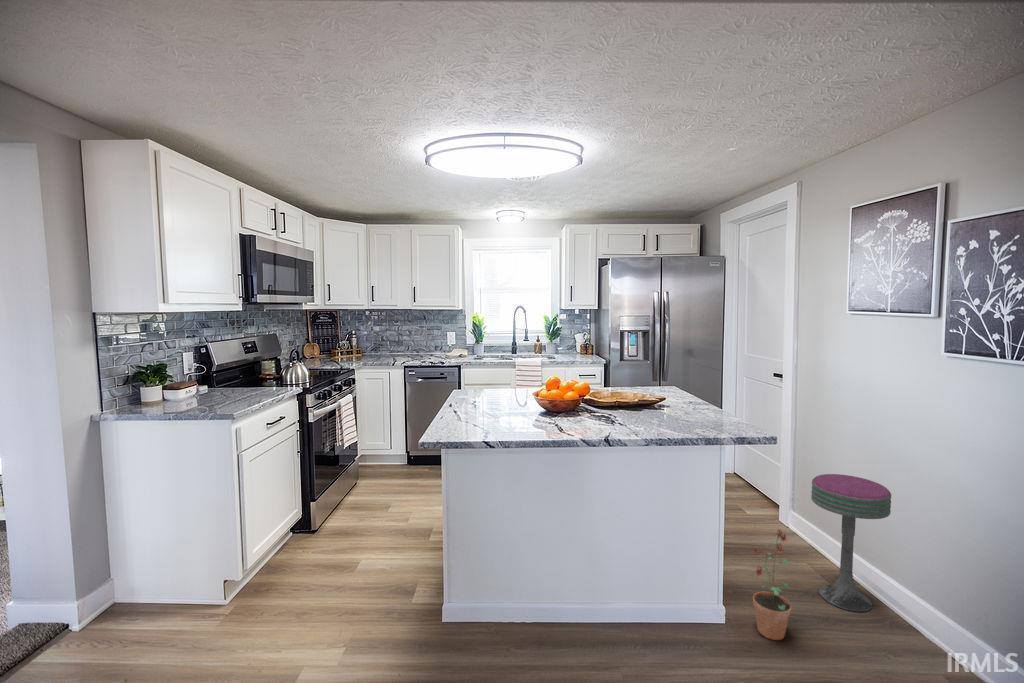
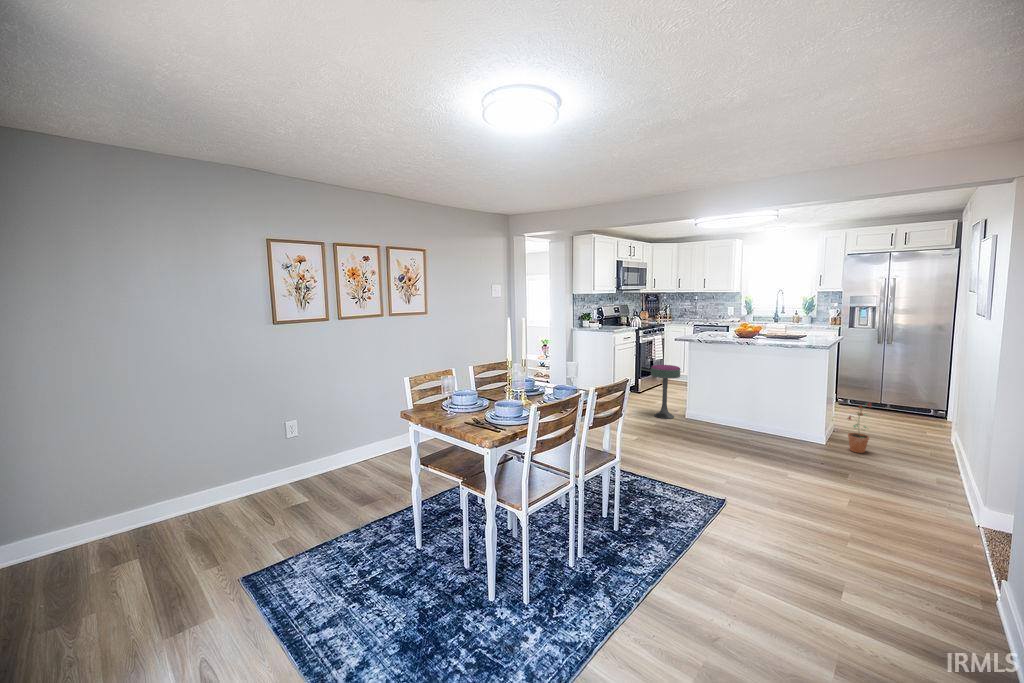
bar stool: present [811,474,891,612] -> present [651,365,680,419]

